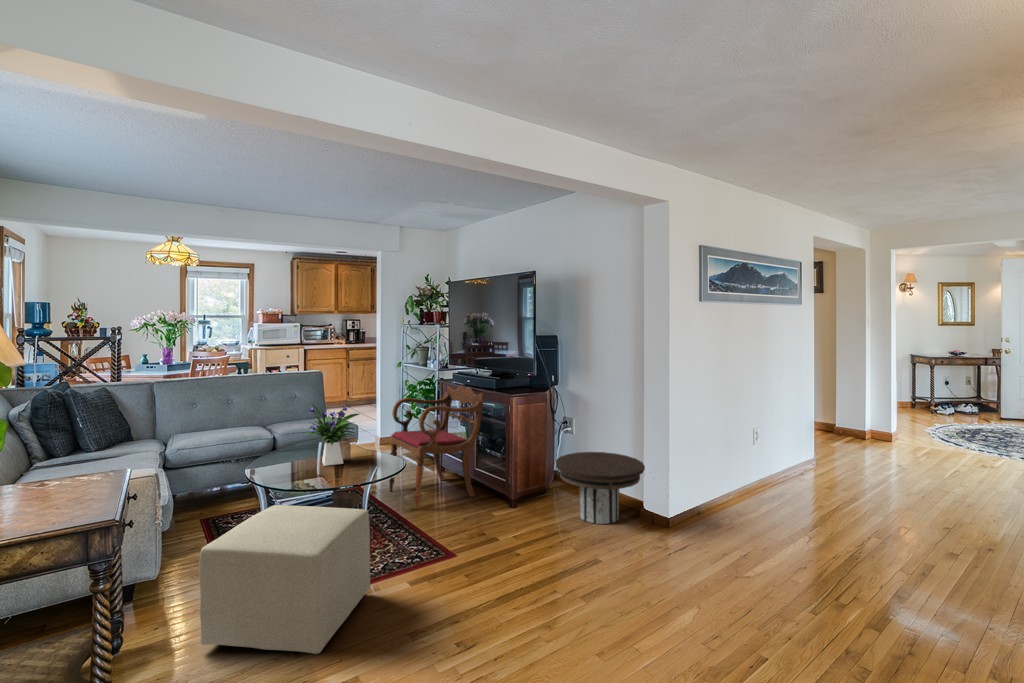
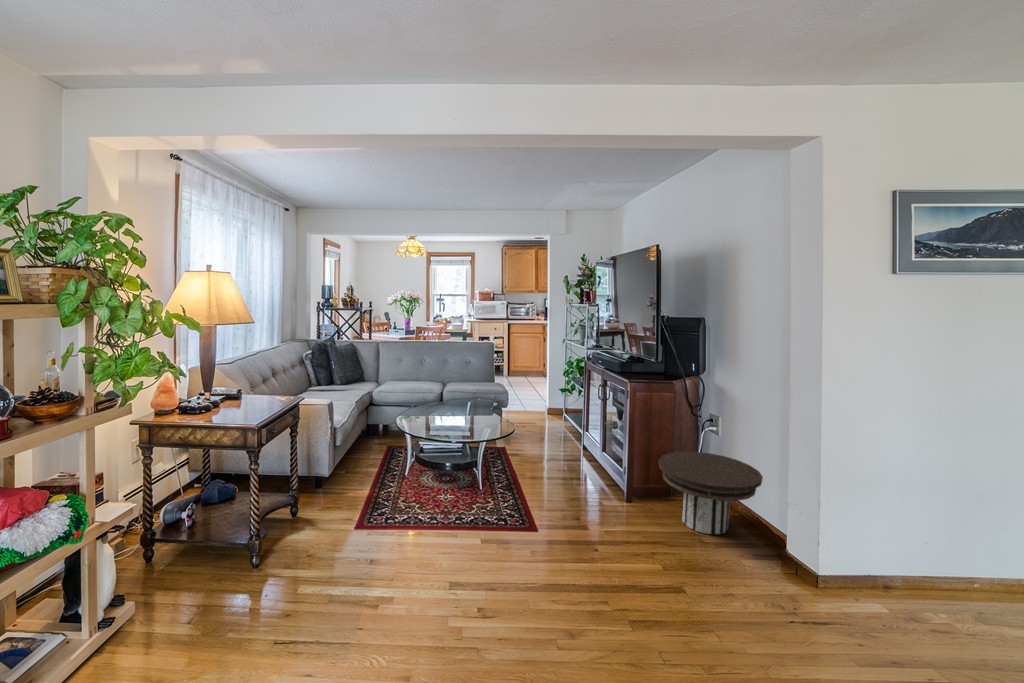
armchair: present [389,386,484,509] -> none [522,367,605,476]
flower arrangement: present [305,405,359,466] -> none [440,374,488,426]
ottoman: present [199,505,370,654] -> none [319,451,449,575]

